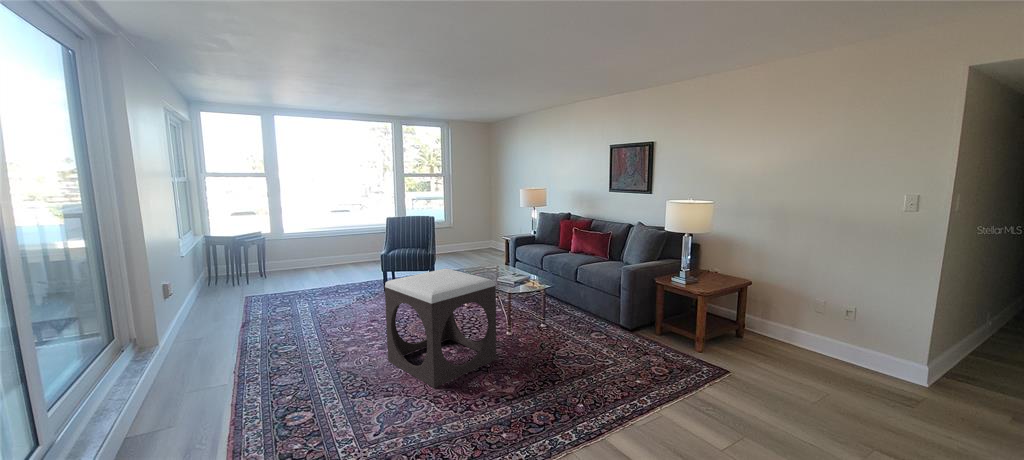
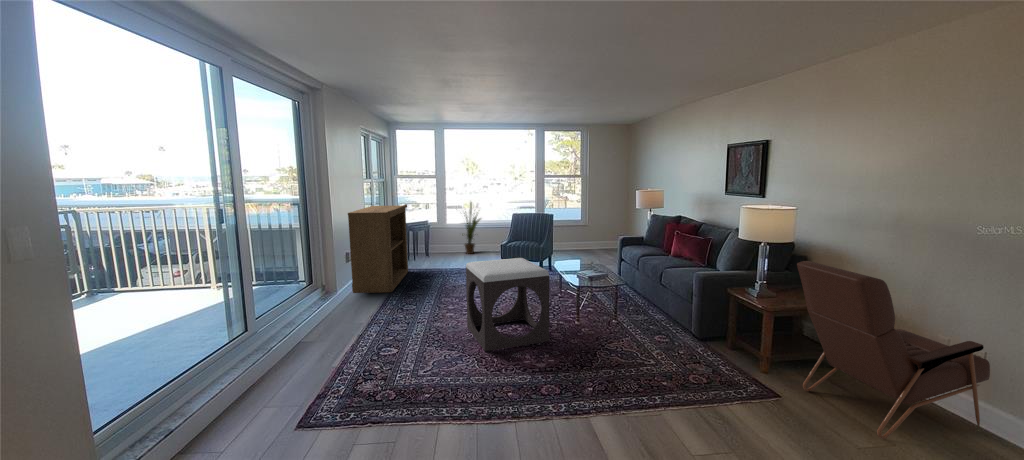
house plant: none [296,204,337,269] -> present [465,202,480,254]
bookshelf: none [164,211,250,342] -> present [348,205,408,293]
armchair: none [737,248,861,391] -> present [797,261,990,439]

